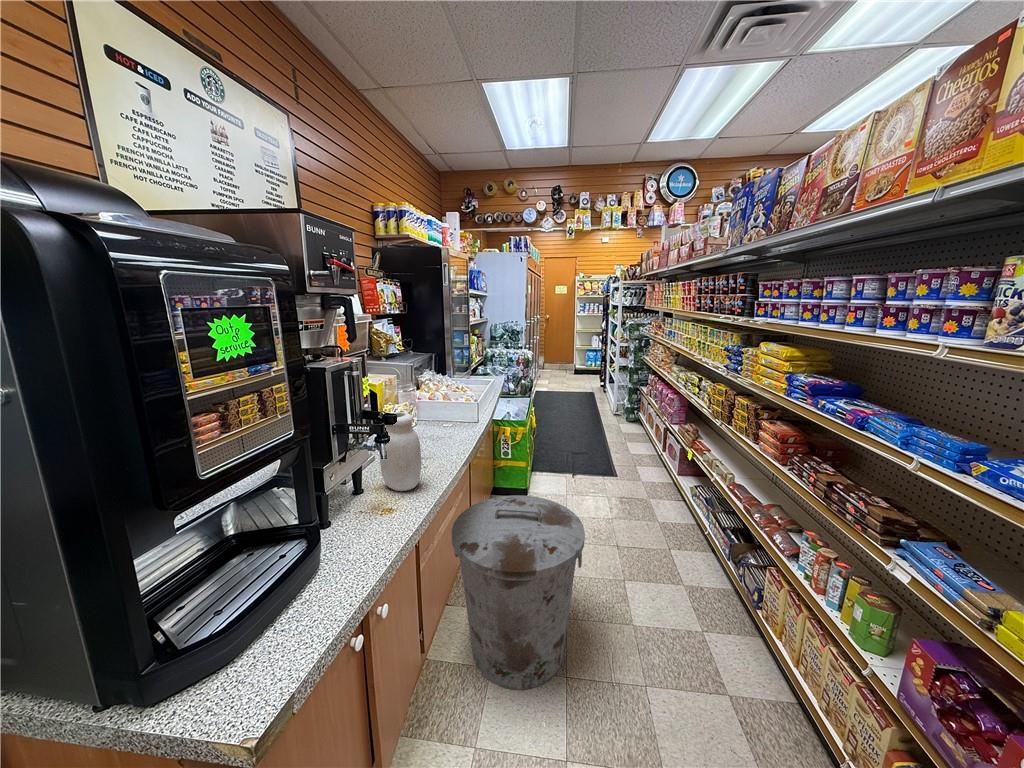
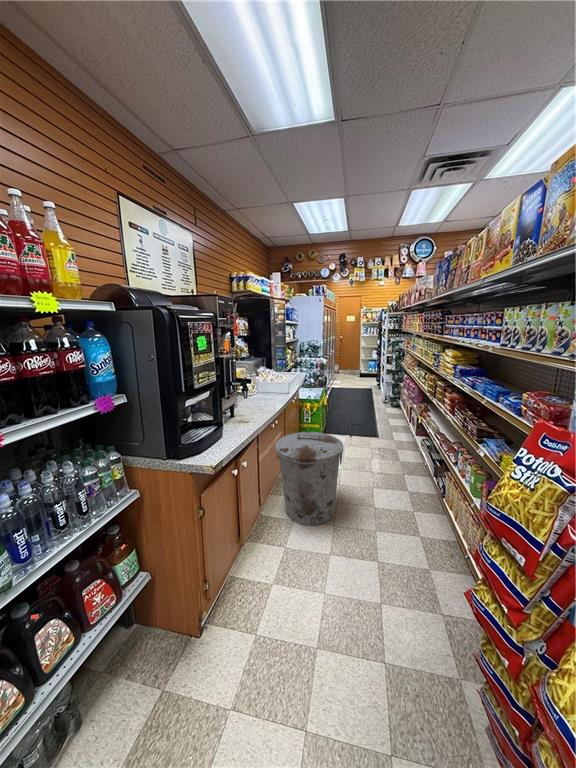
jar: present [379,412,421,491] -> none [242,382,261,419]

